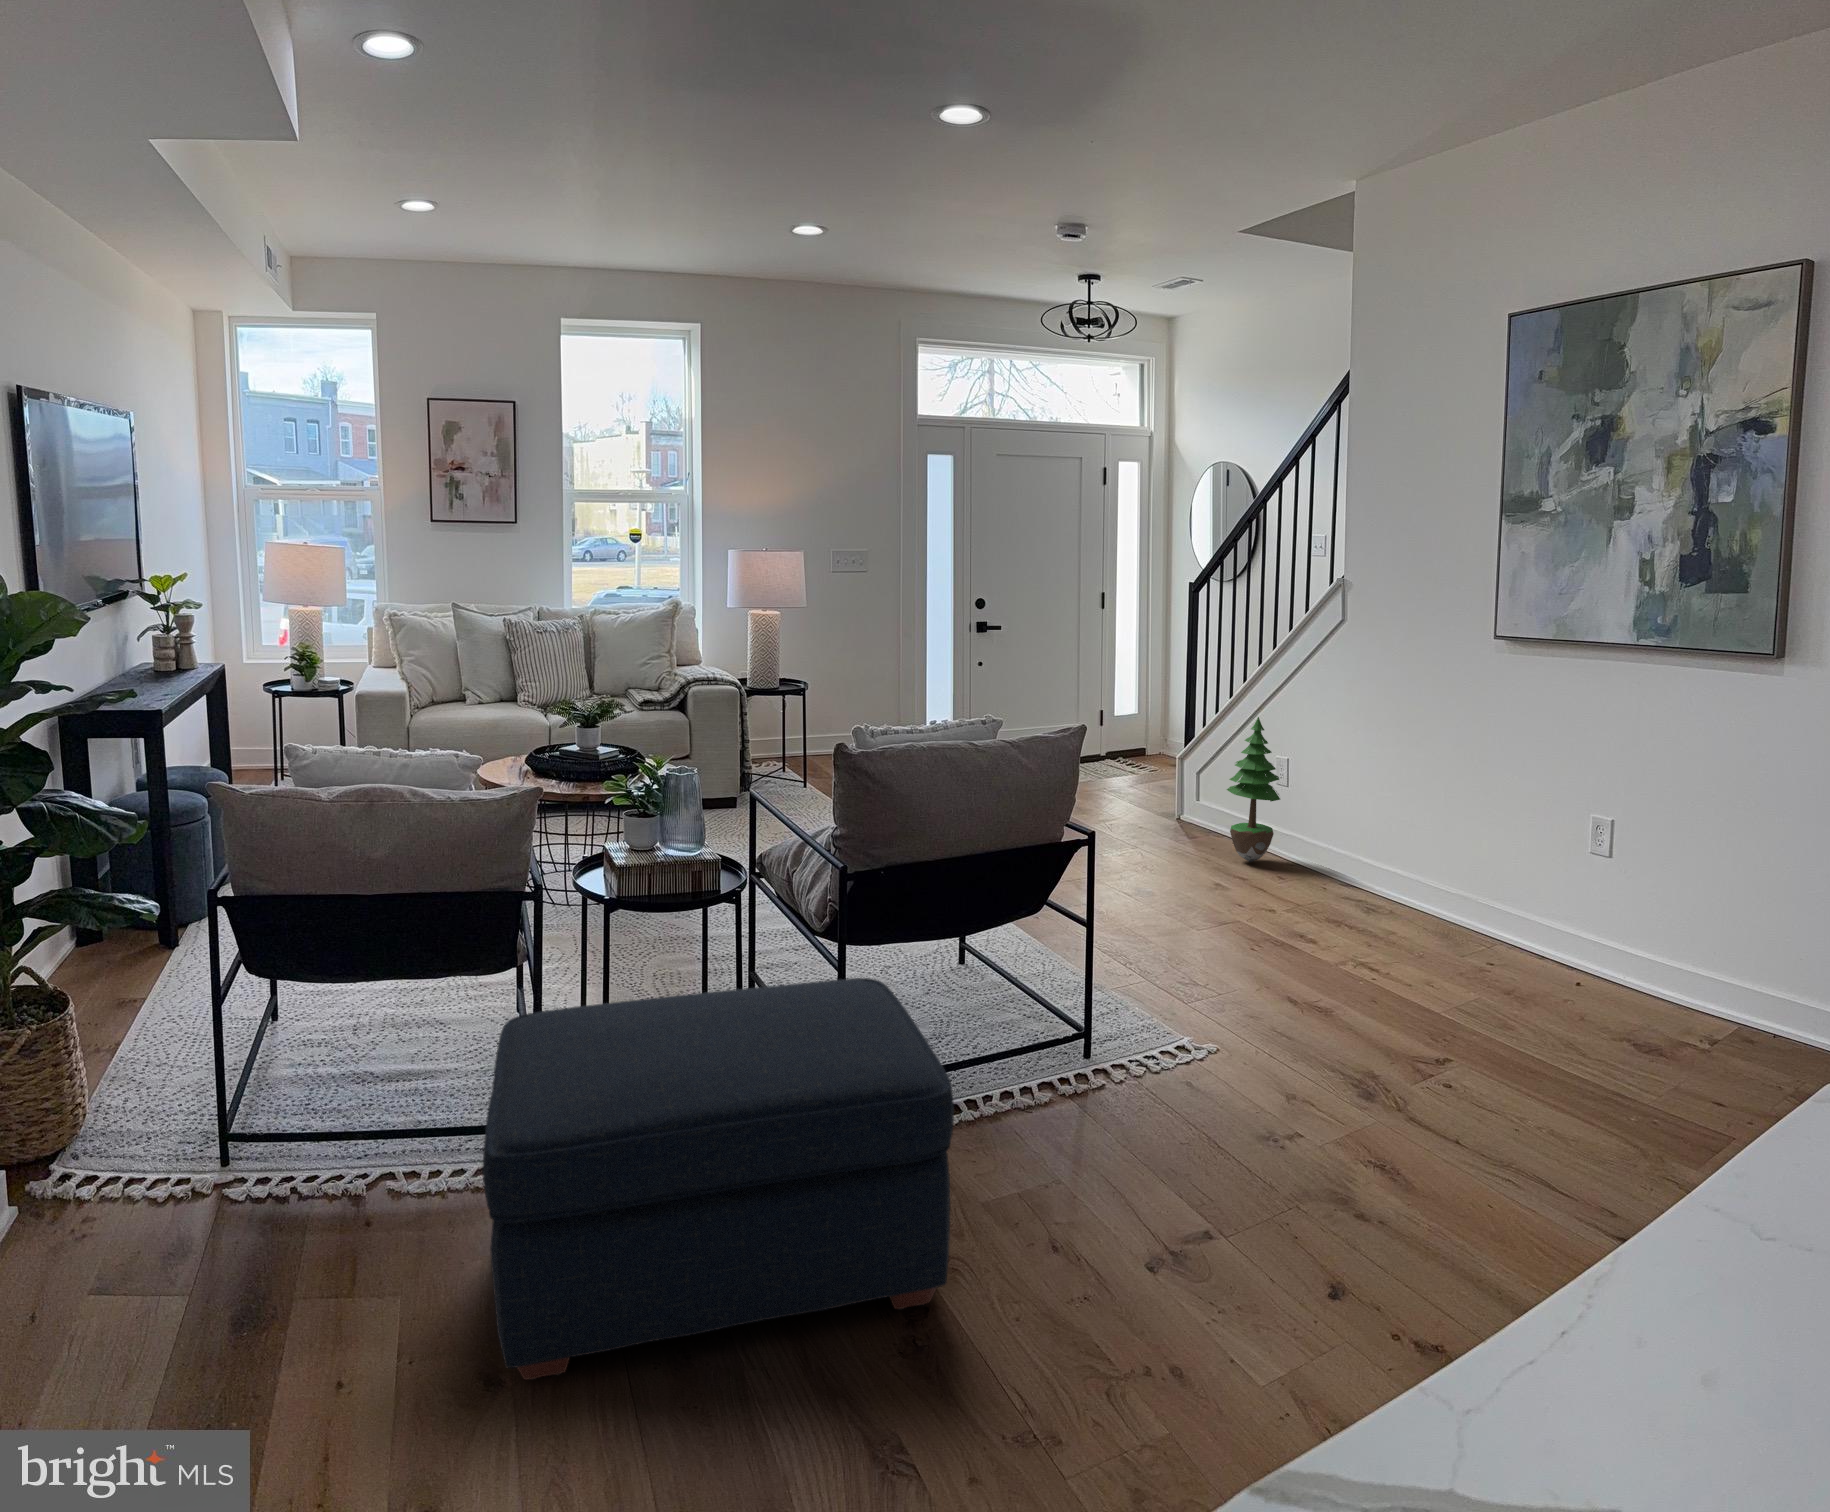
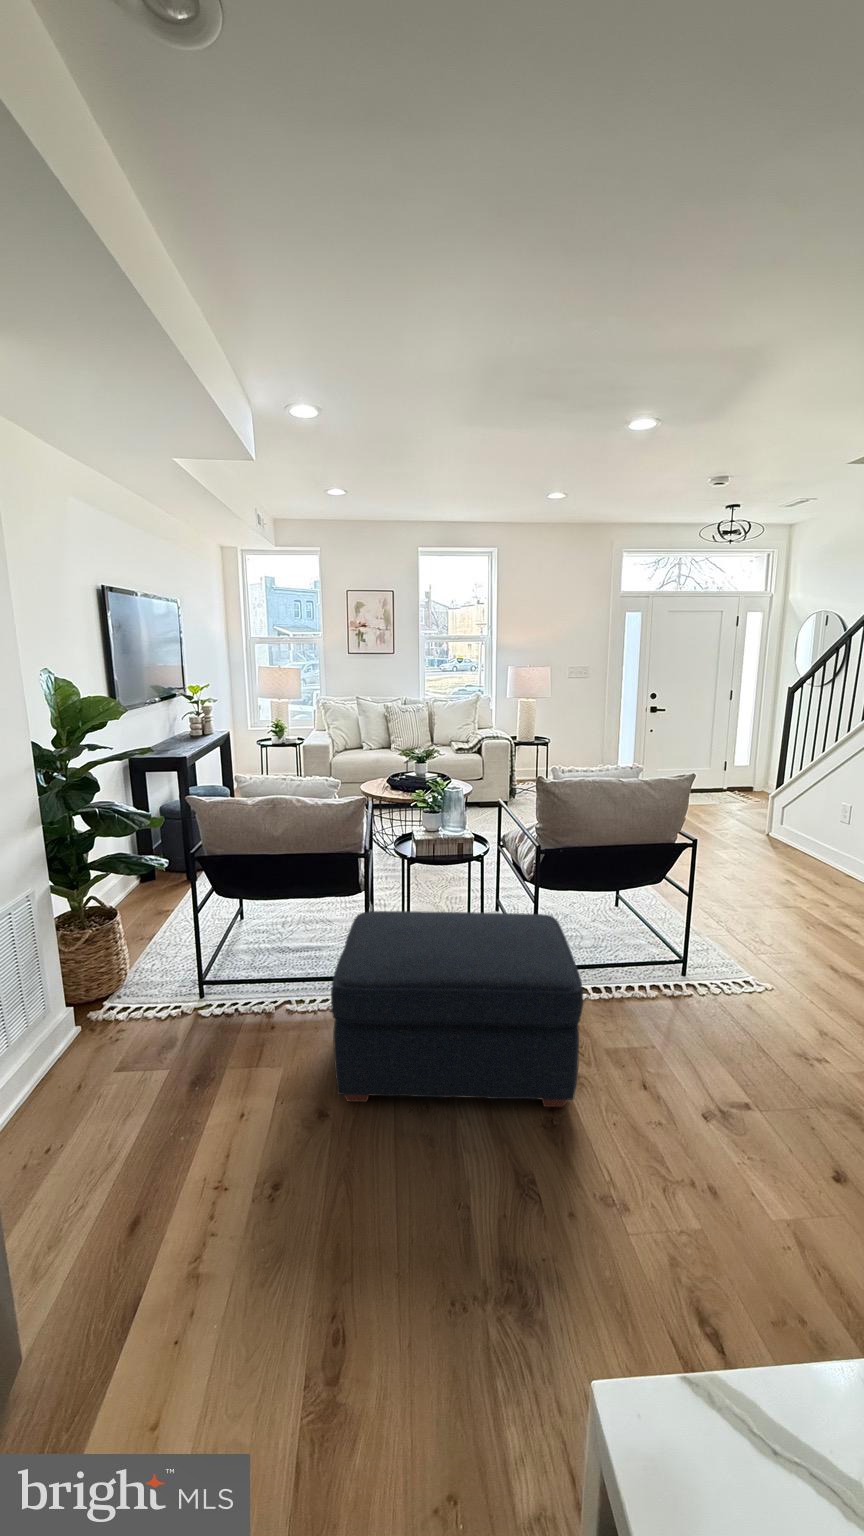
potted tree: present [1227,717,1280,862] -> none [799,775,837,865]

